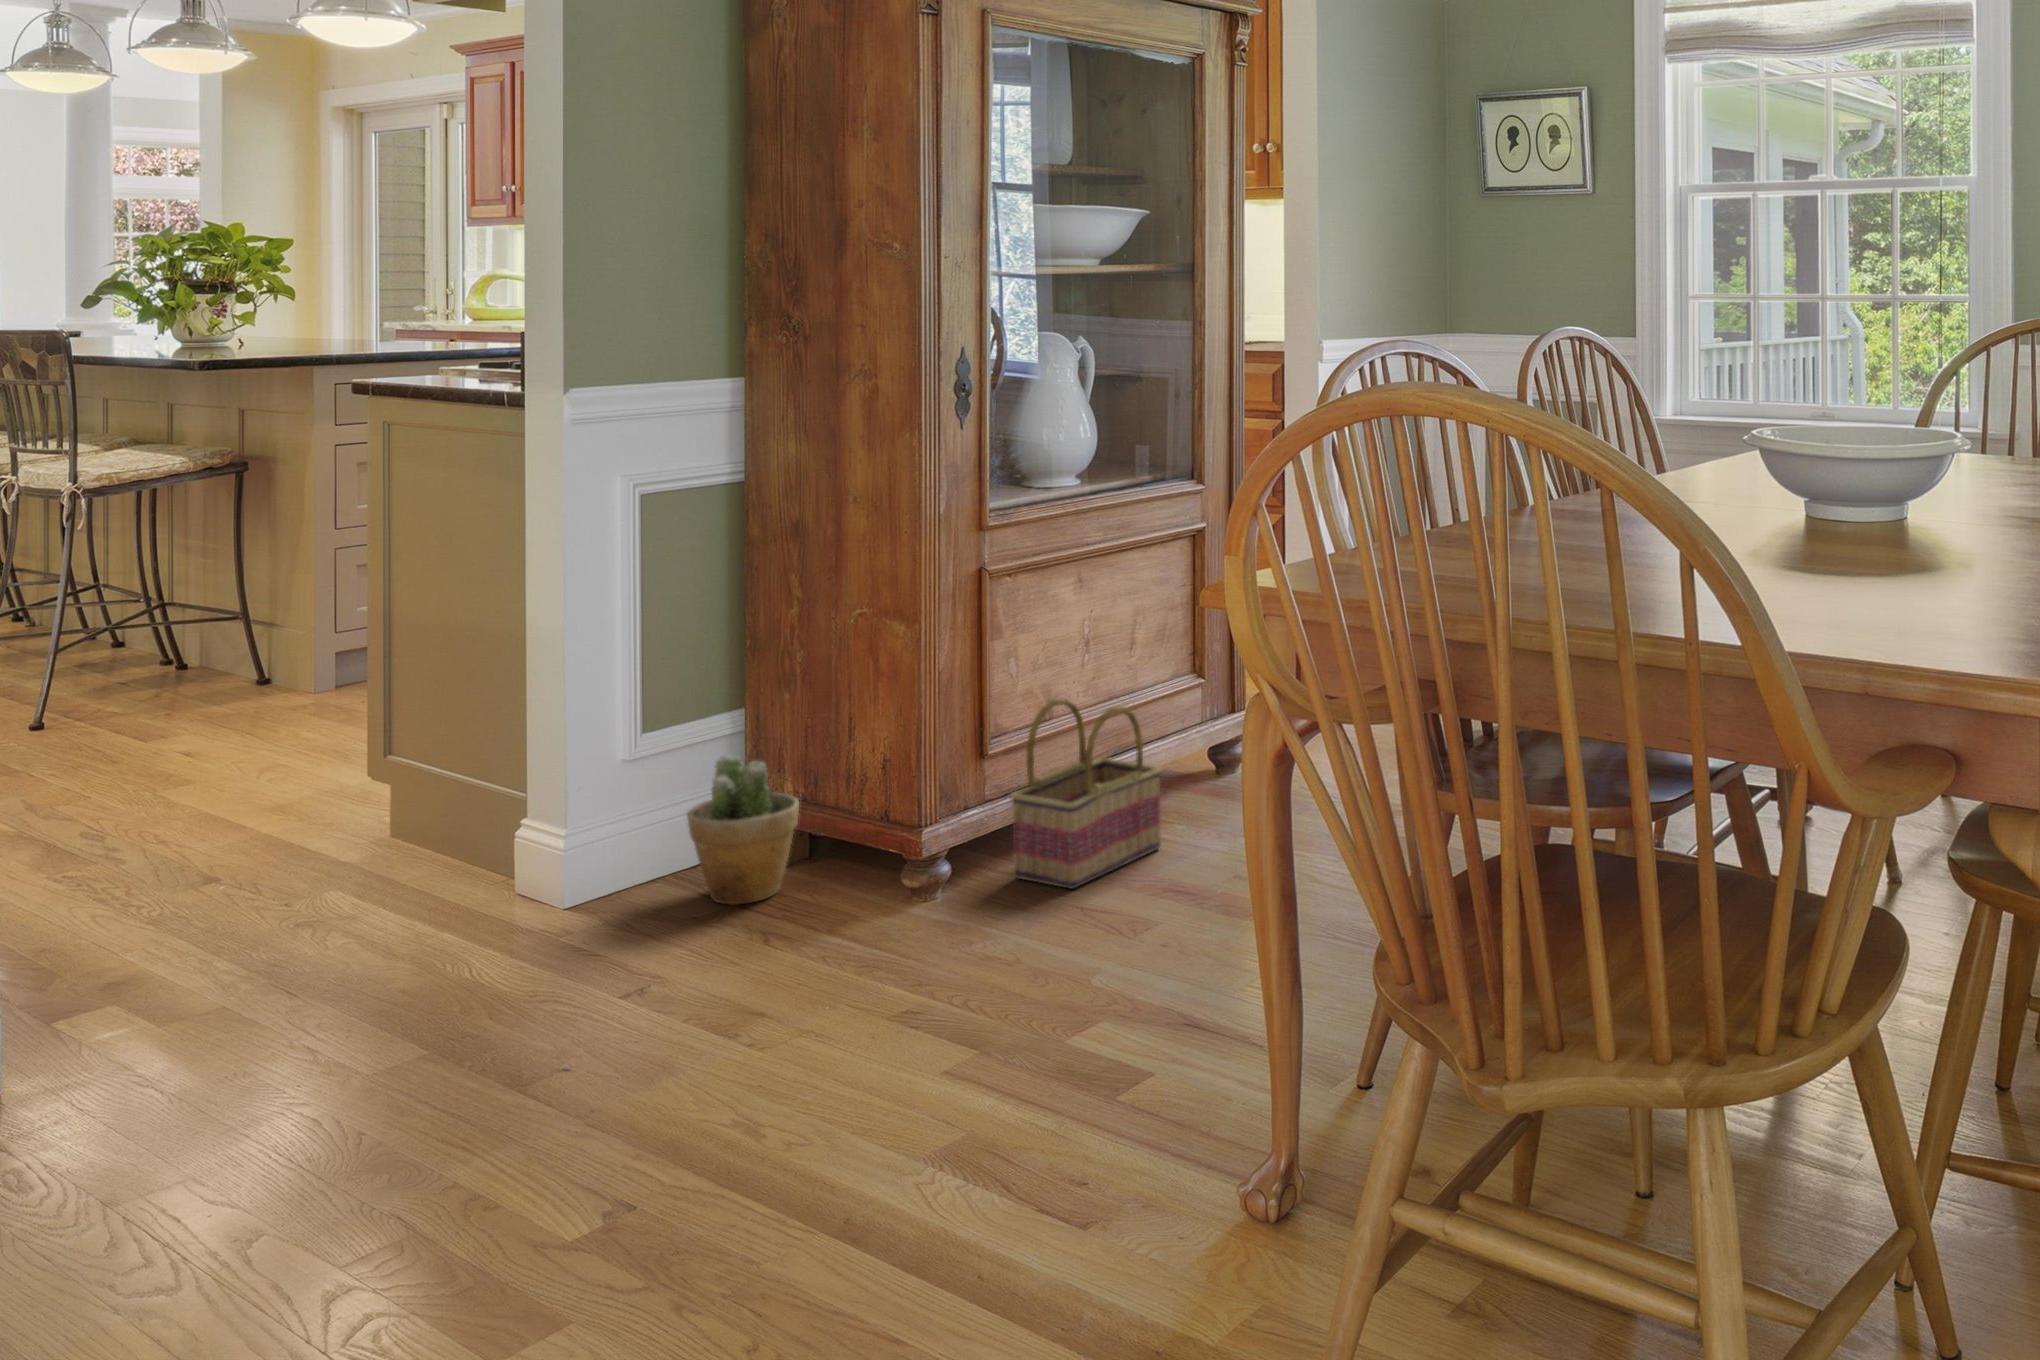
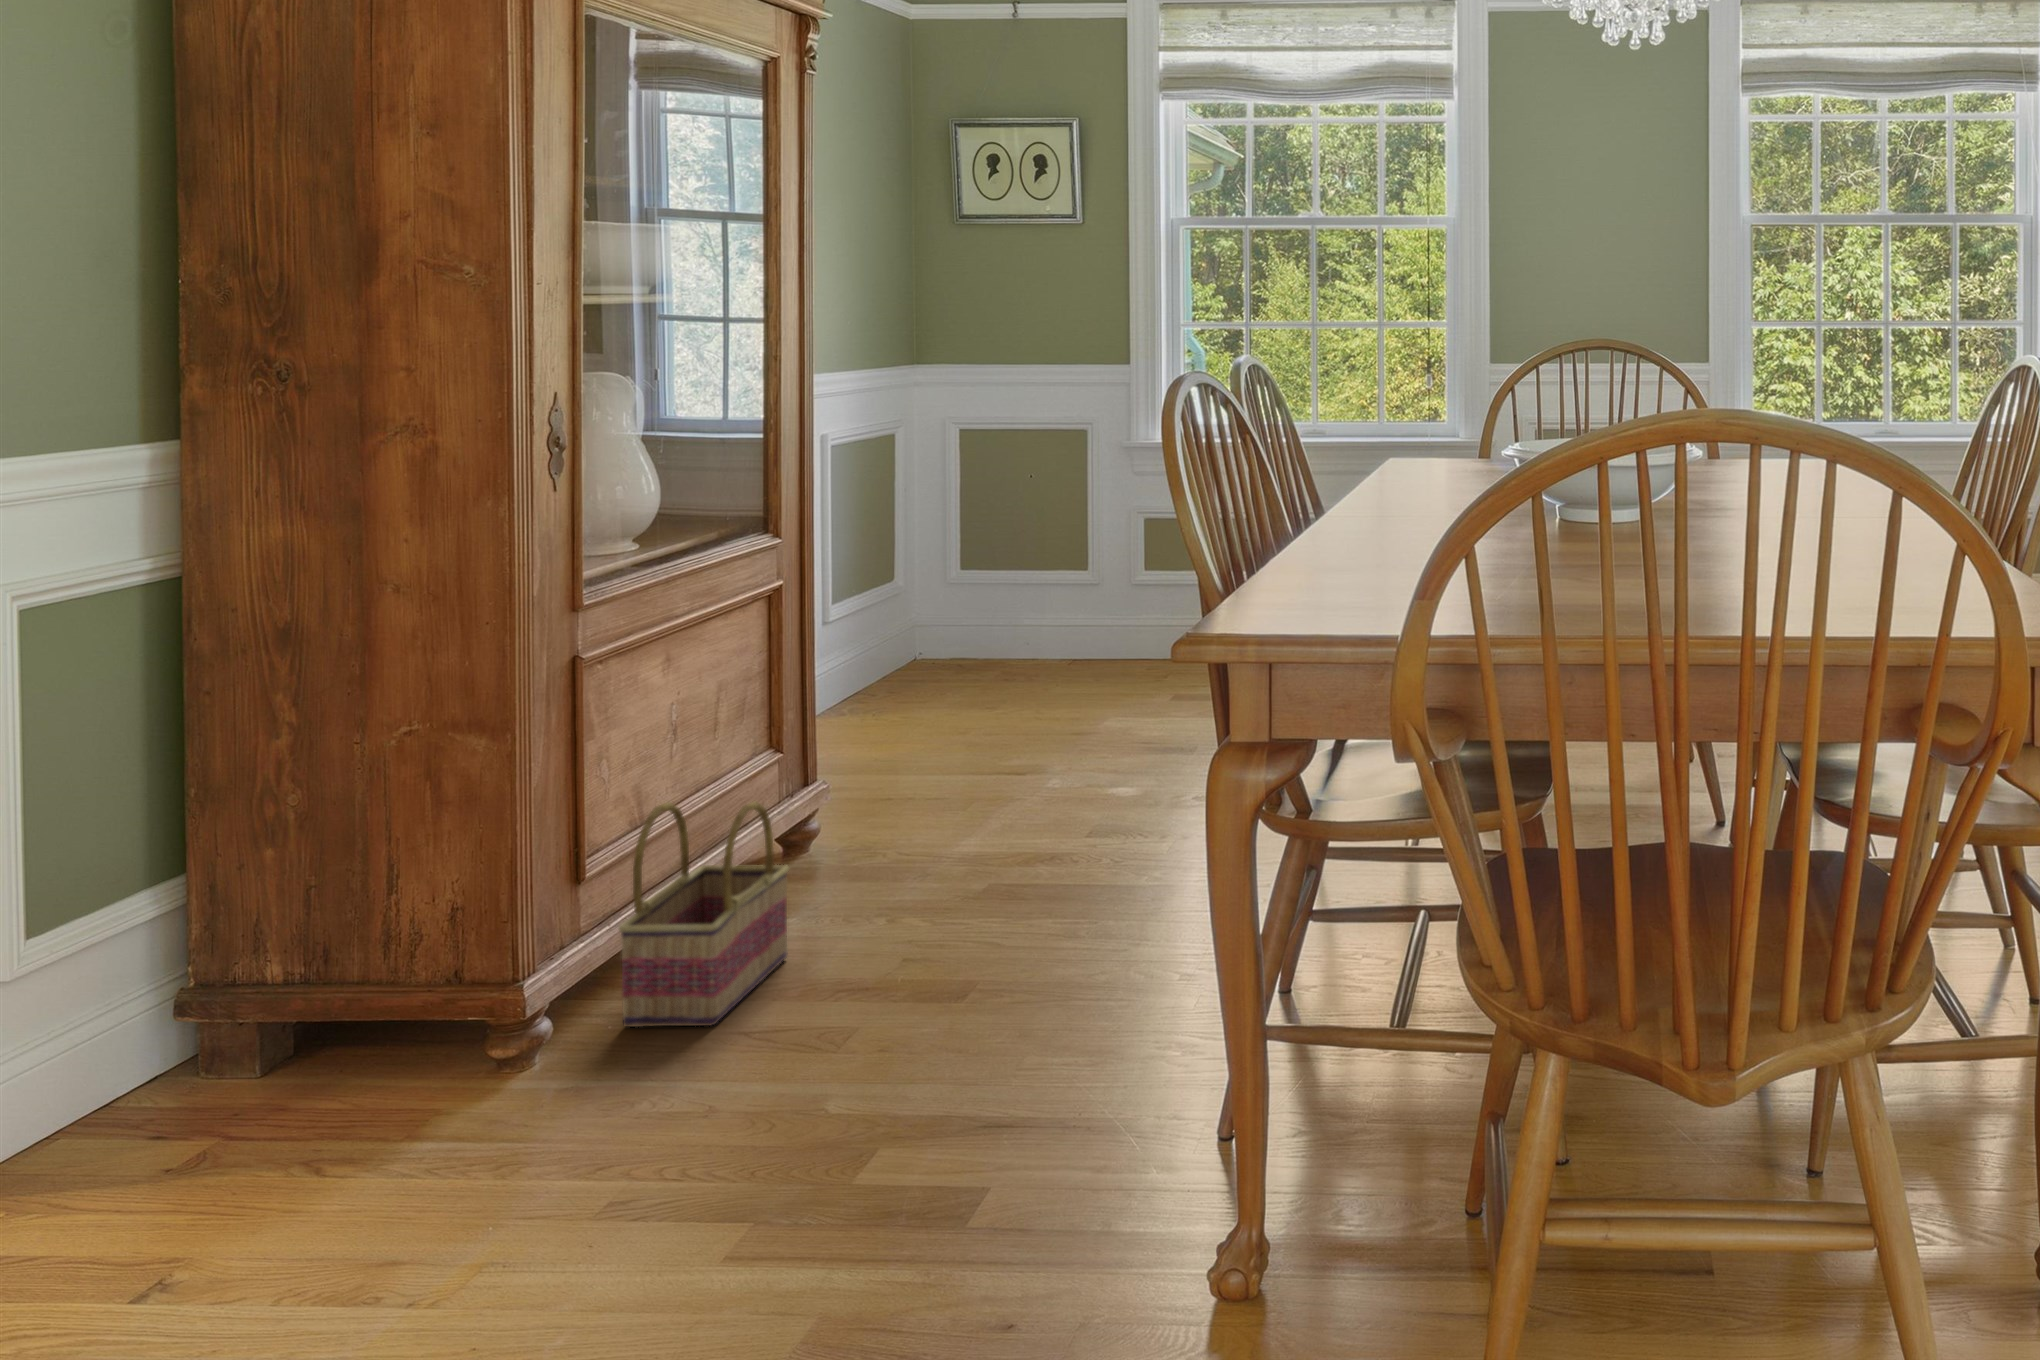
potted plant: present [687,755,799,905] -> none [136,941,313,1144]

